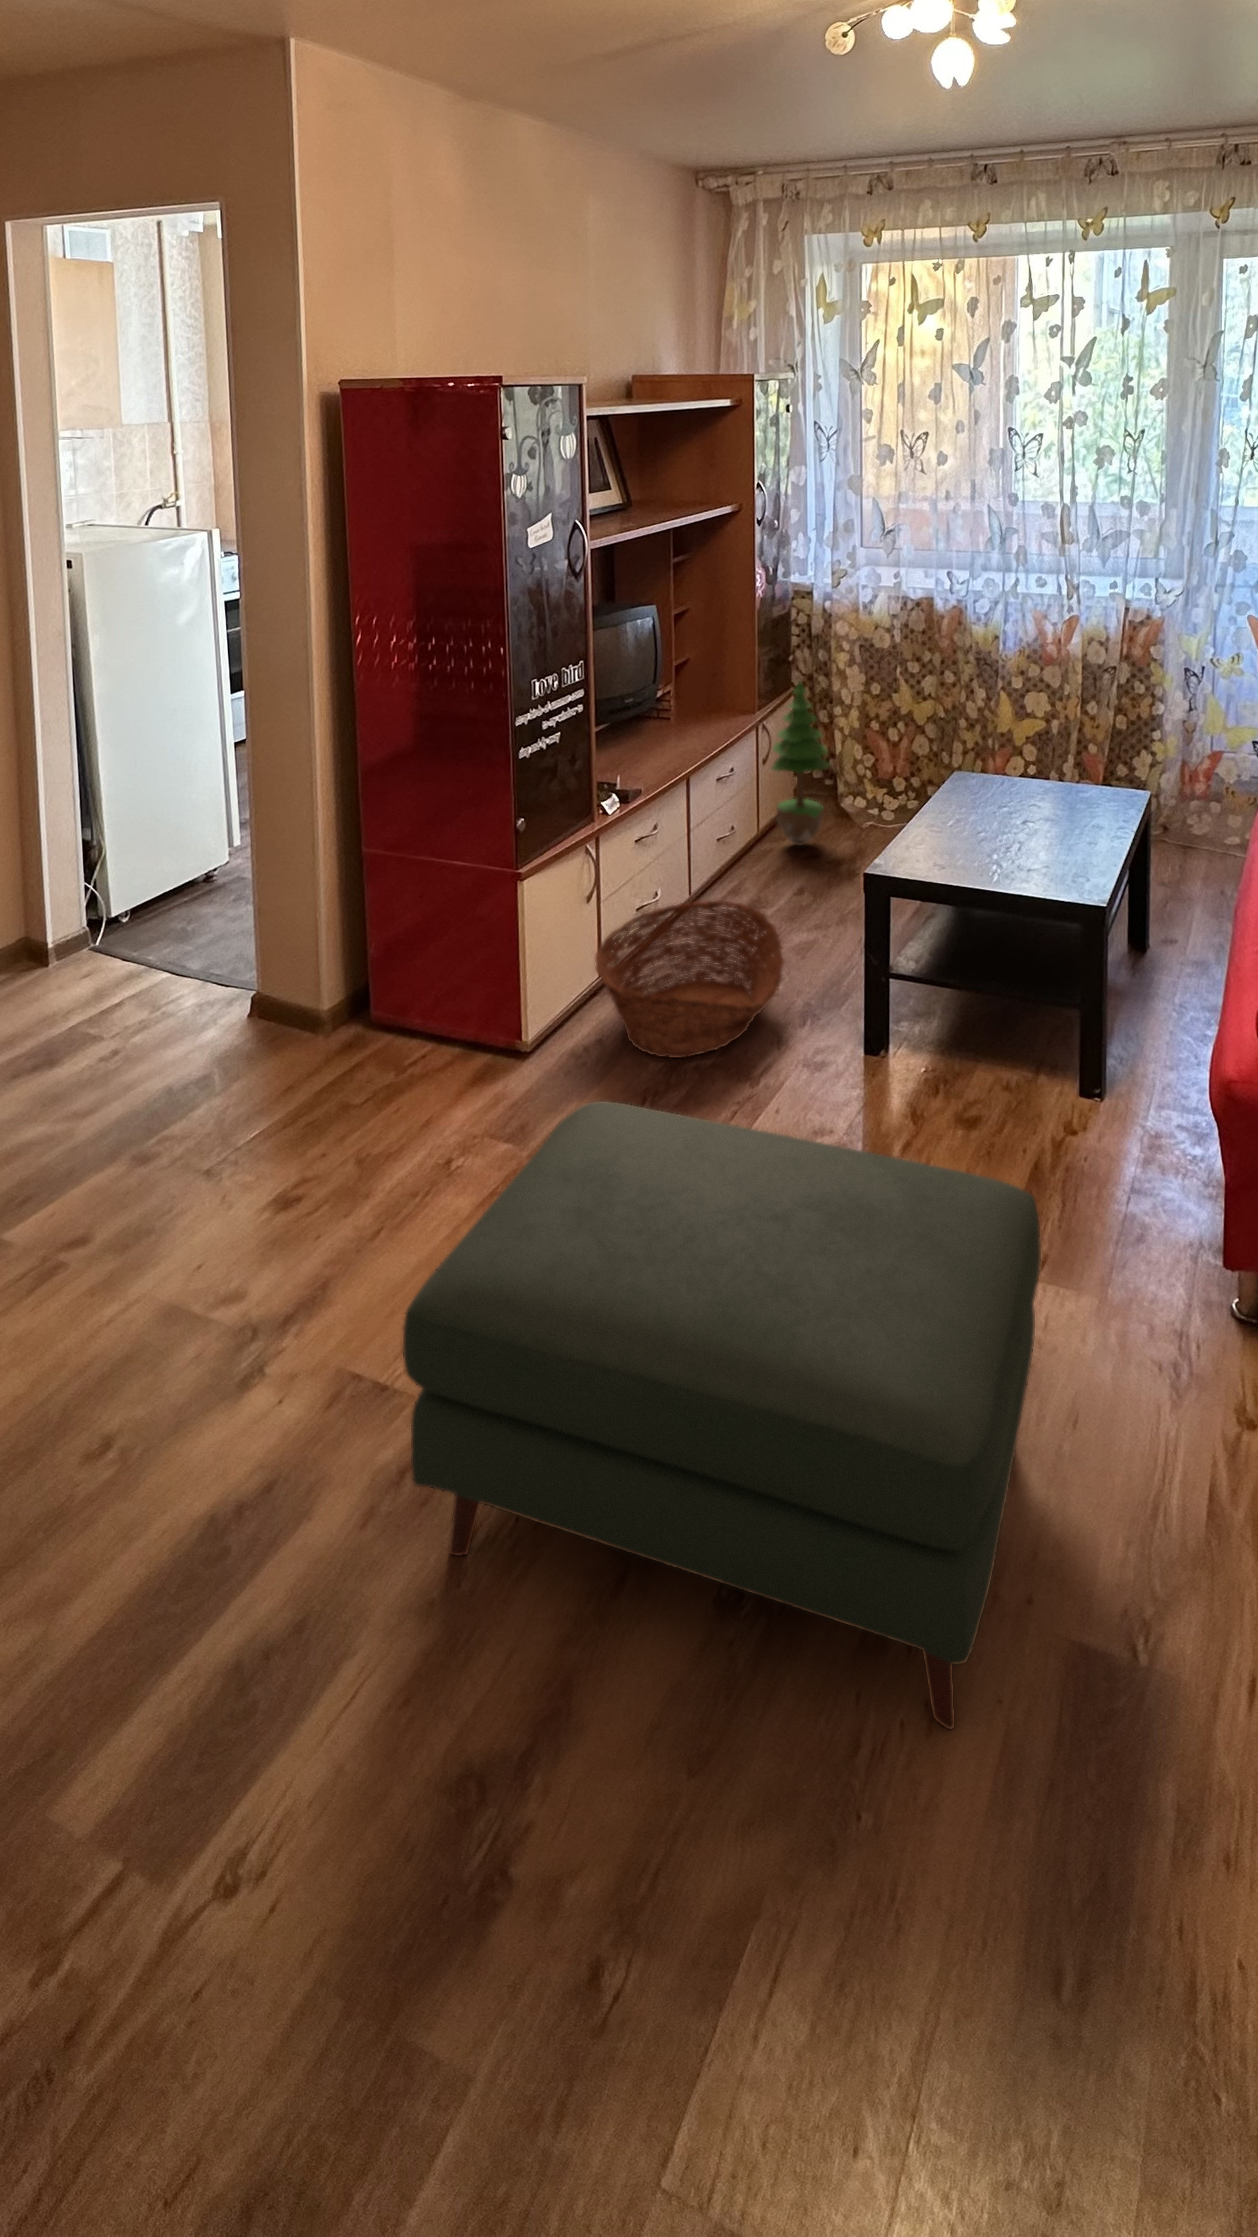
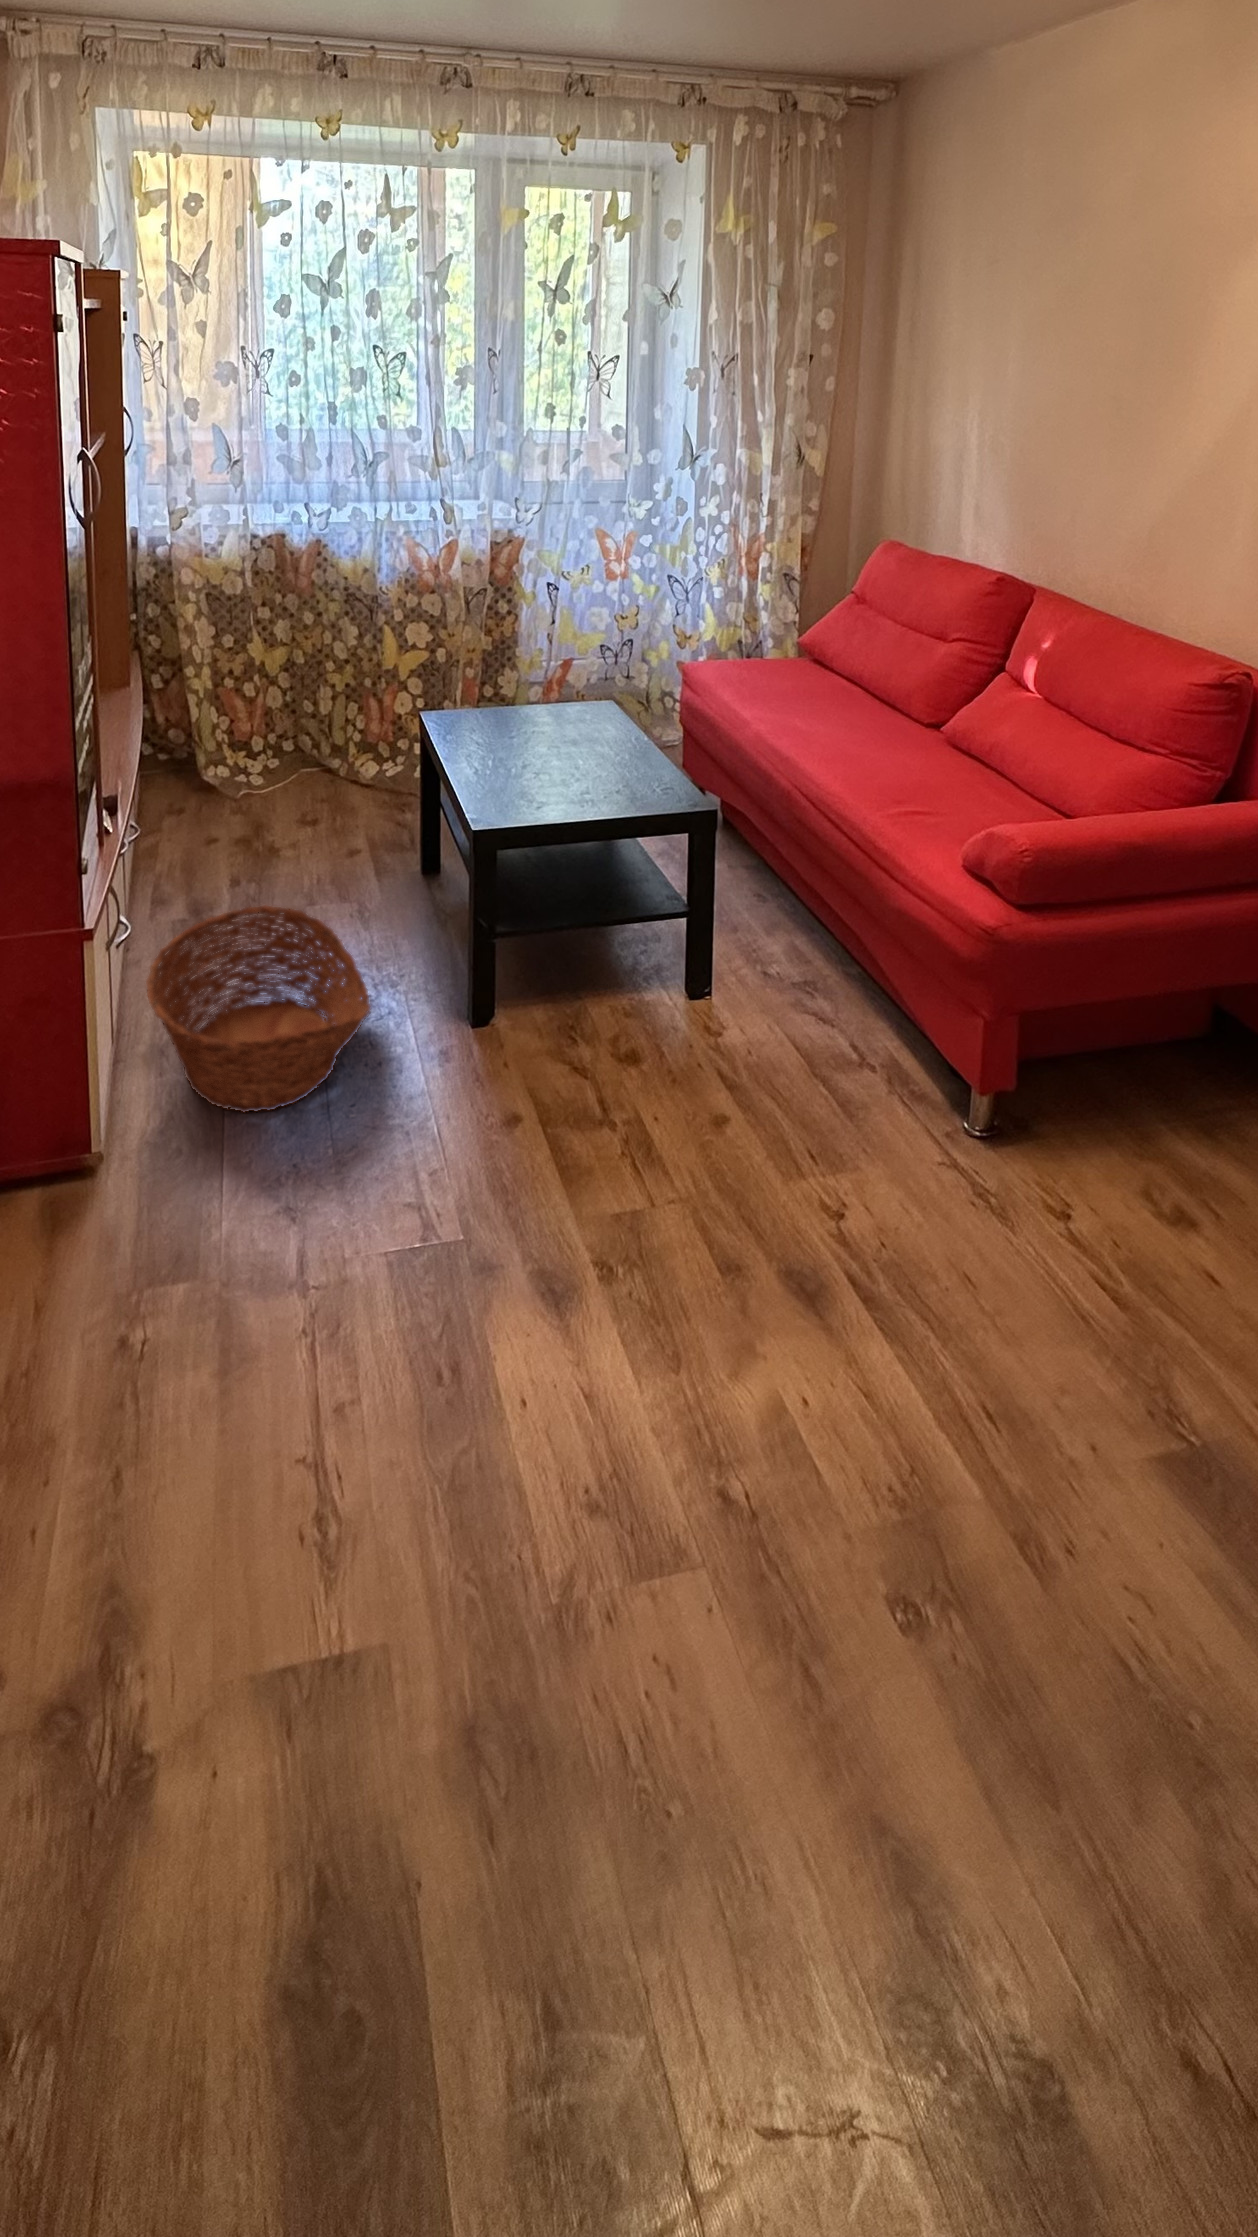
potted tree: present [770,678,829,845] -> none [153,638,229,833]
ottoman: present [403,1101,1041,1729] -> none [470,1078,1217,1790]

